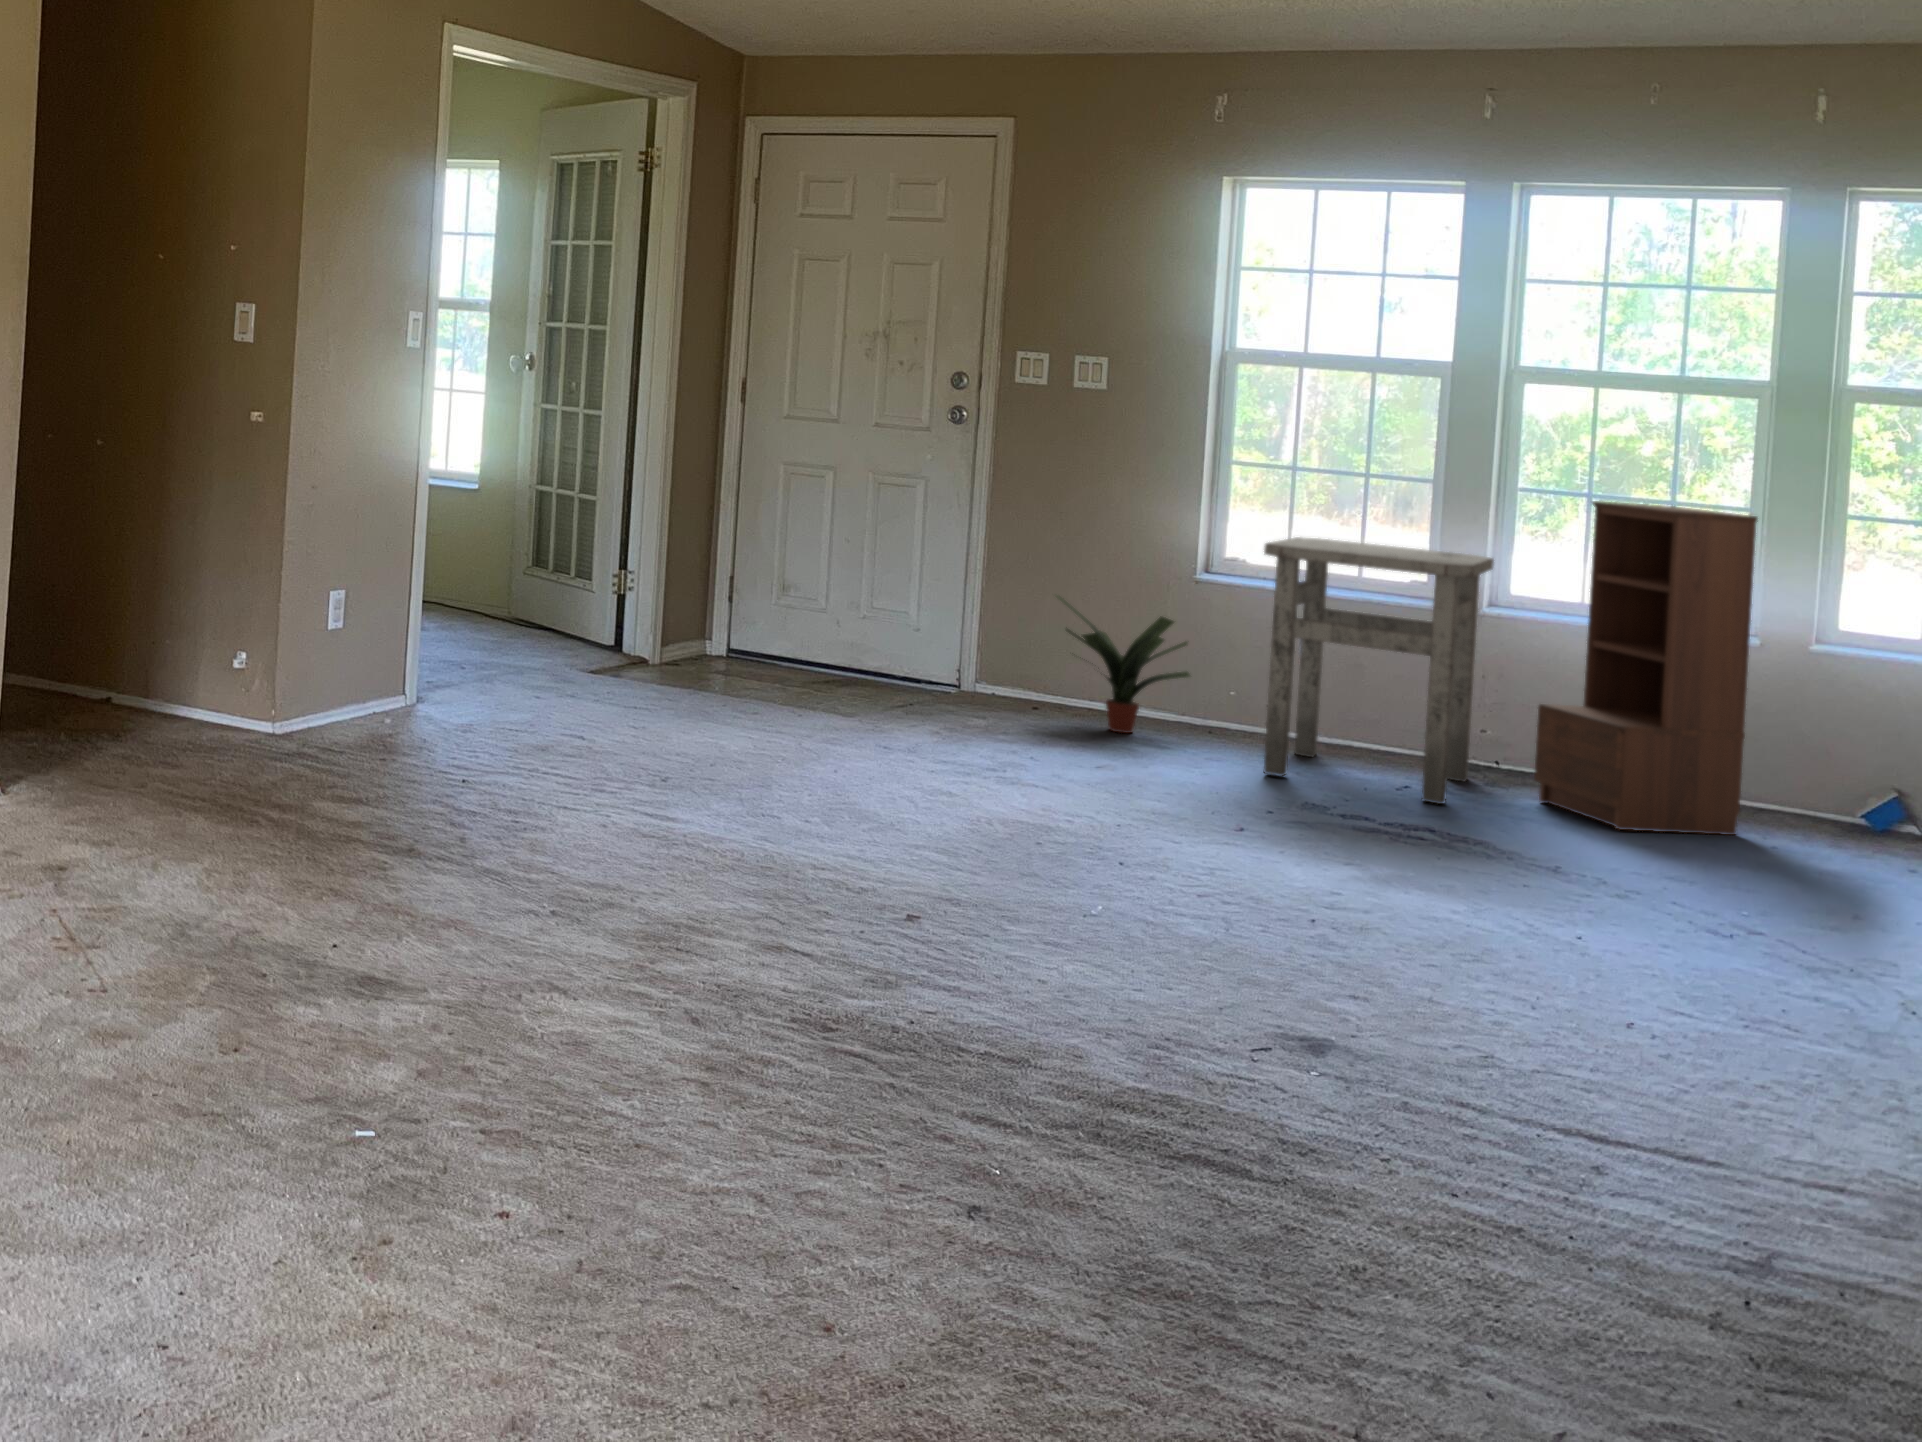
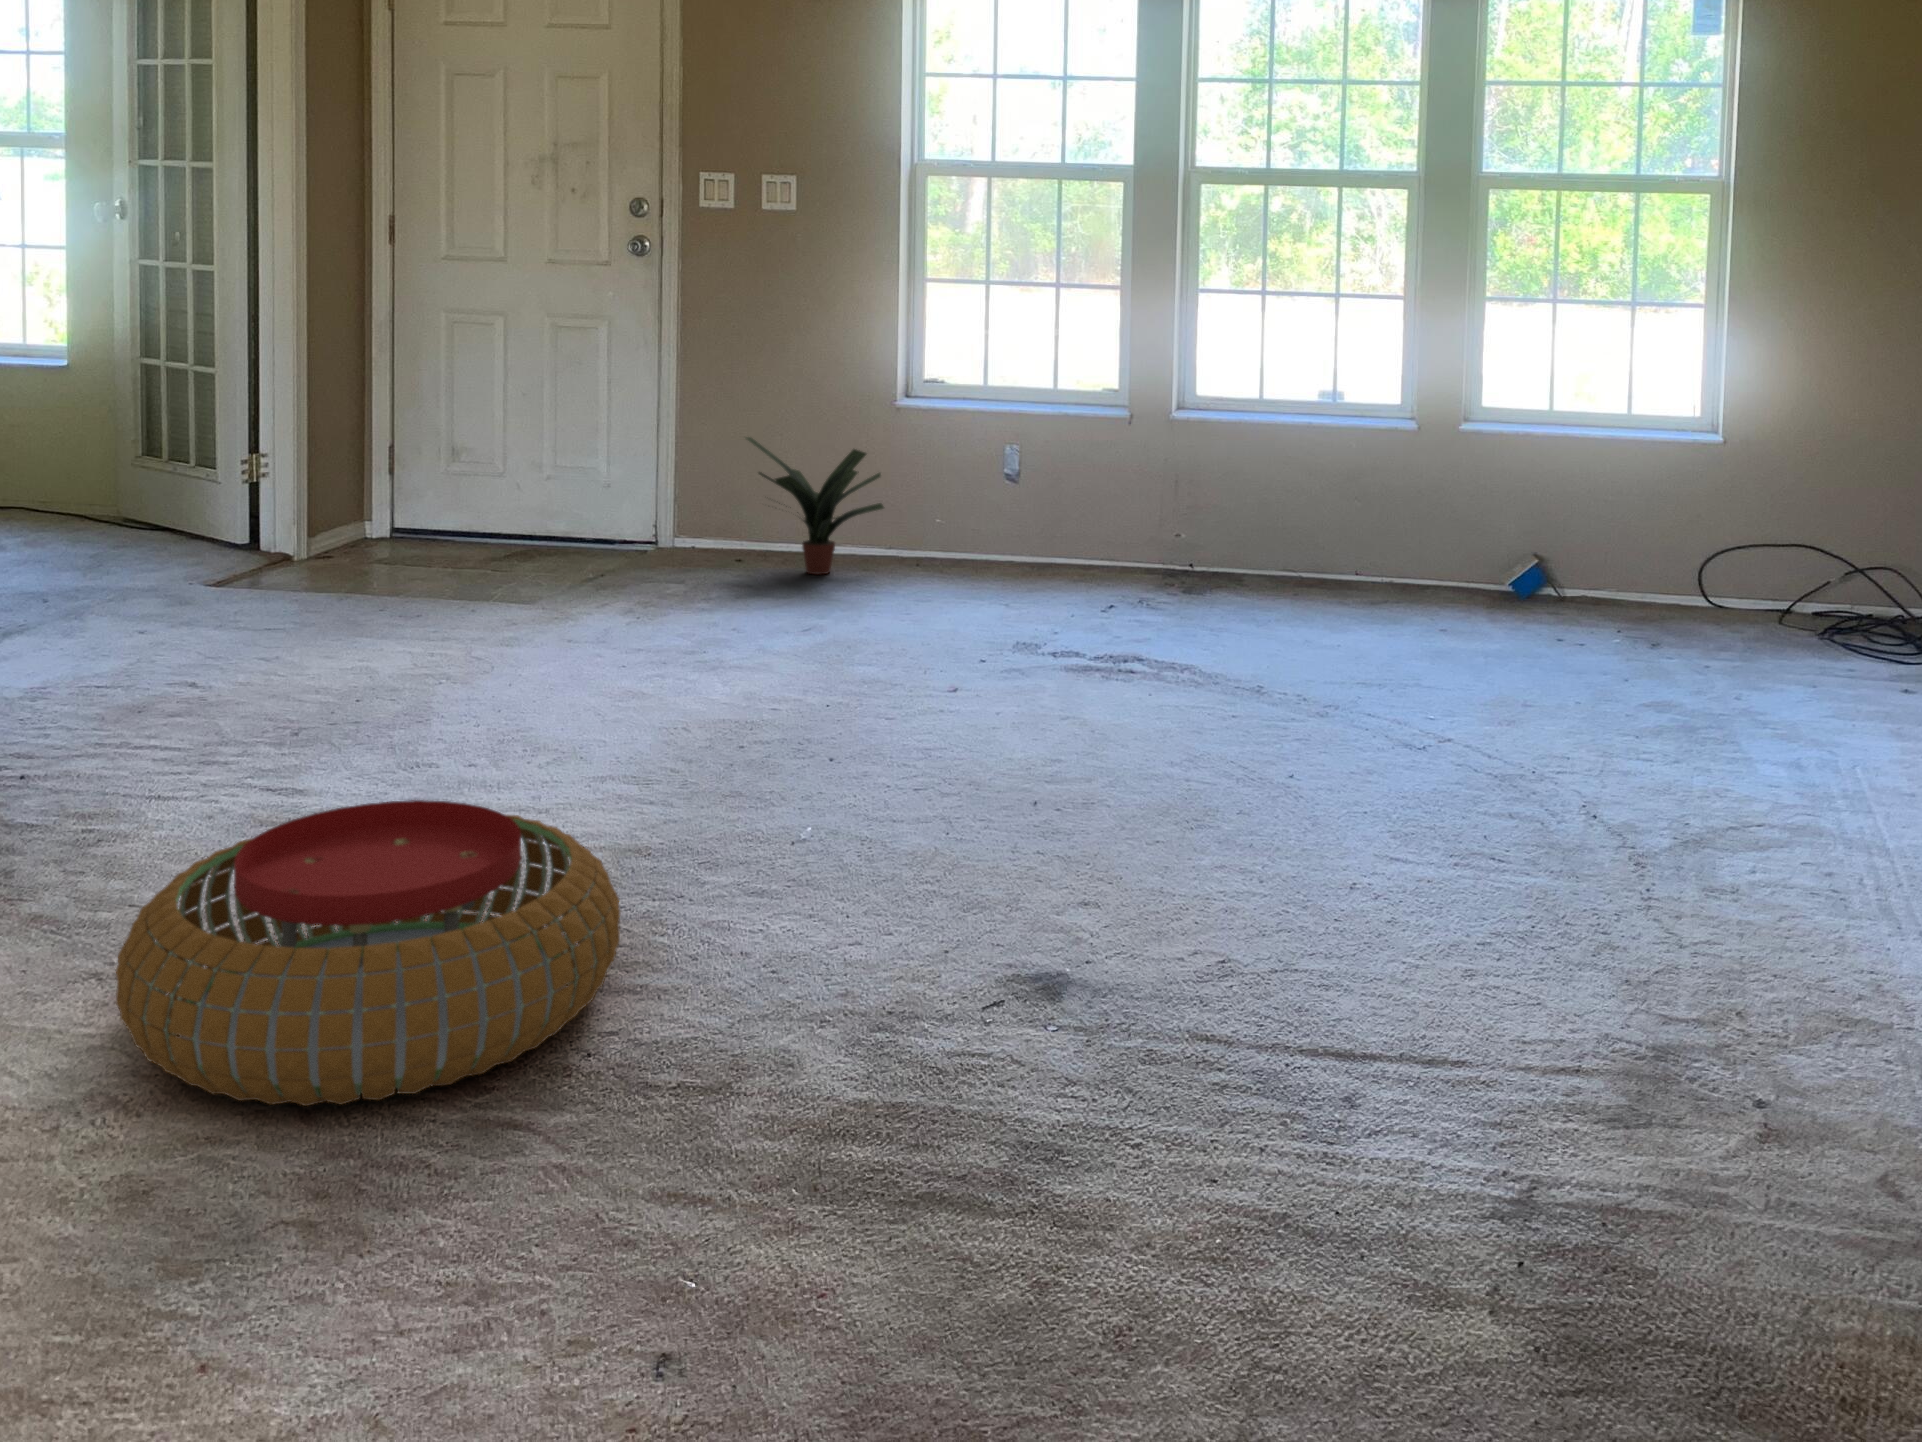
bookshelf: present [1534,501,1758,835] -> none [1194,305,1370,615]
side table: present [1264,537,1494,804] -> none [951,358,1154,612]
pouf: none [612,807,958,1001] -> present [116,800,620,1106]

